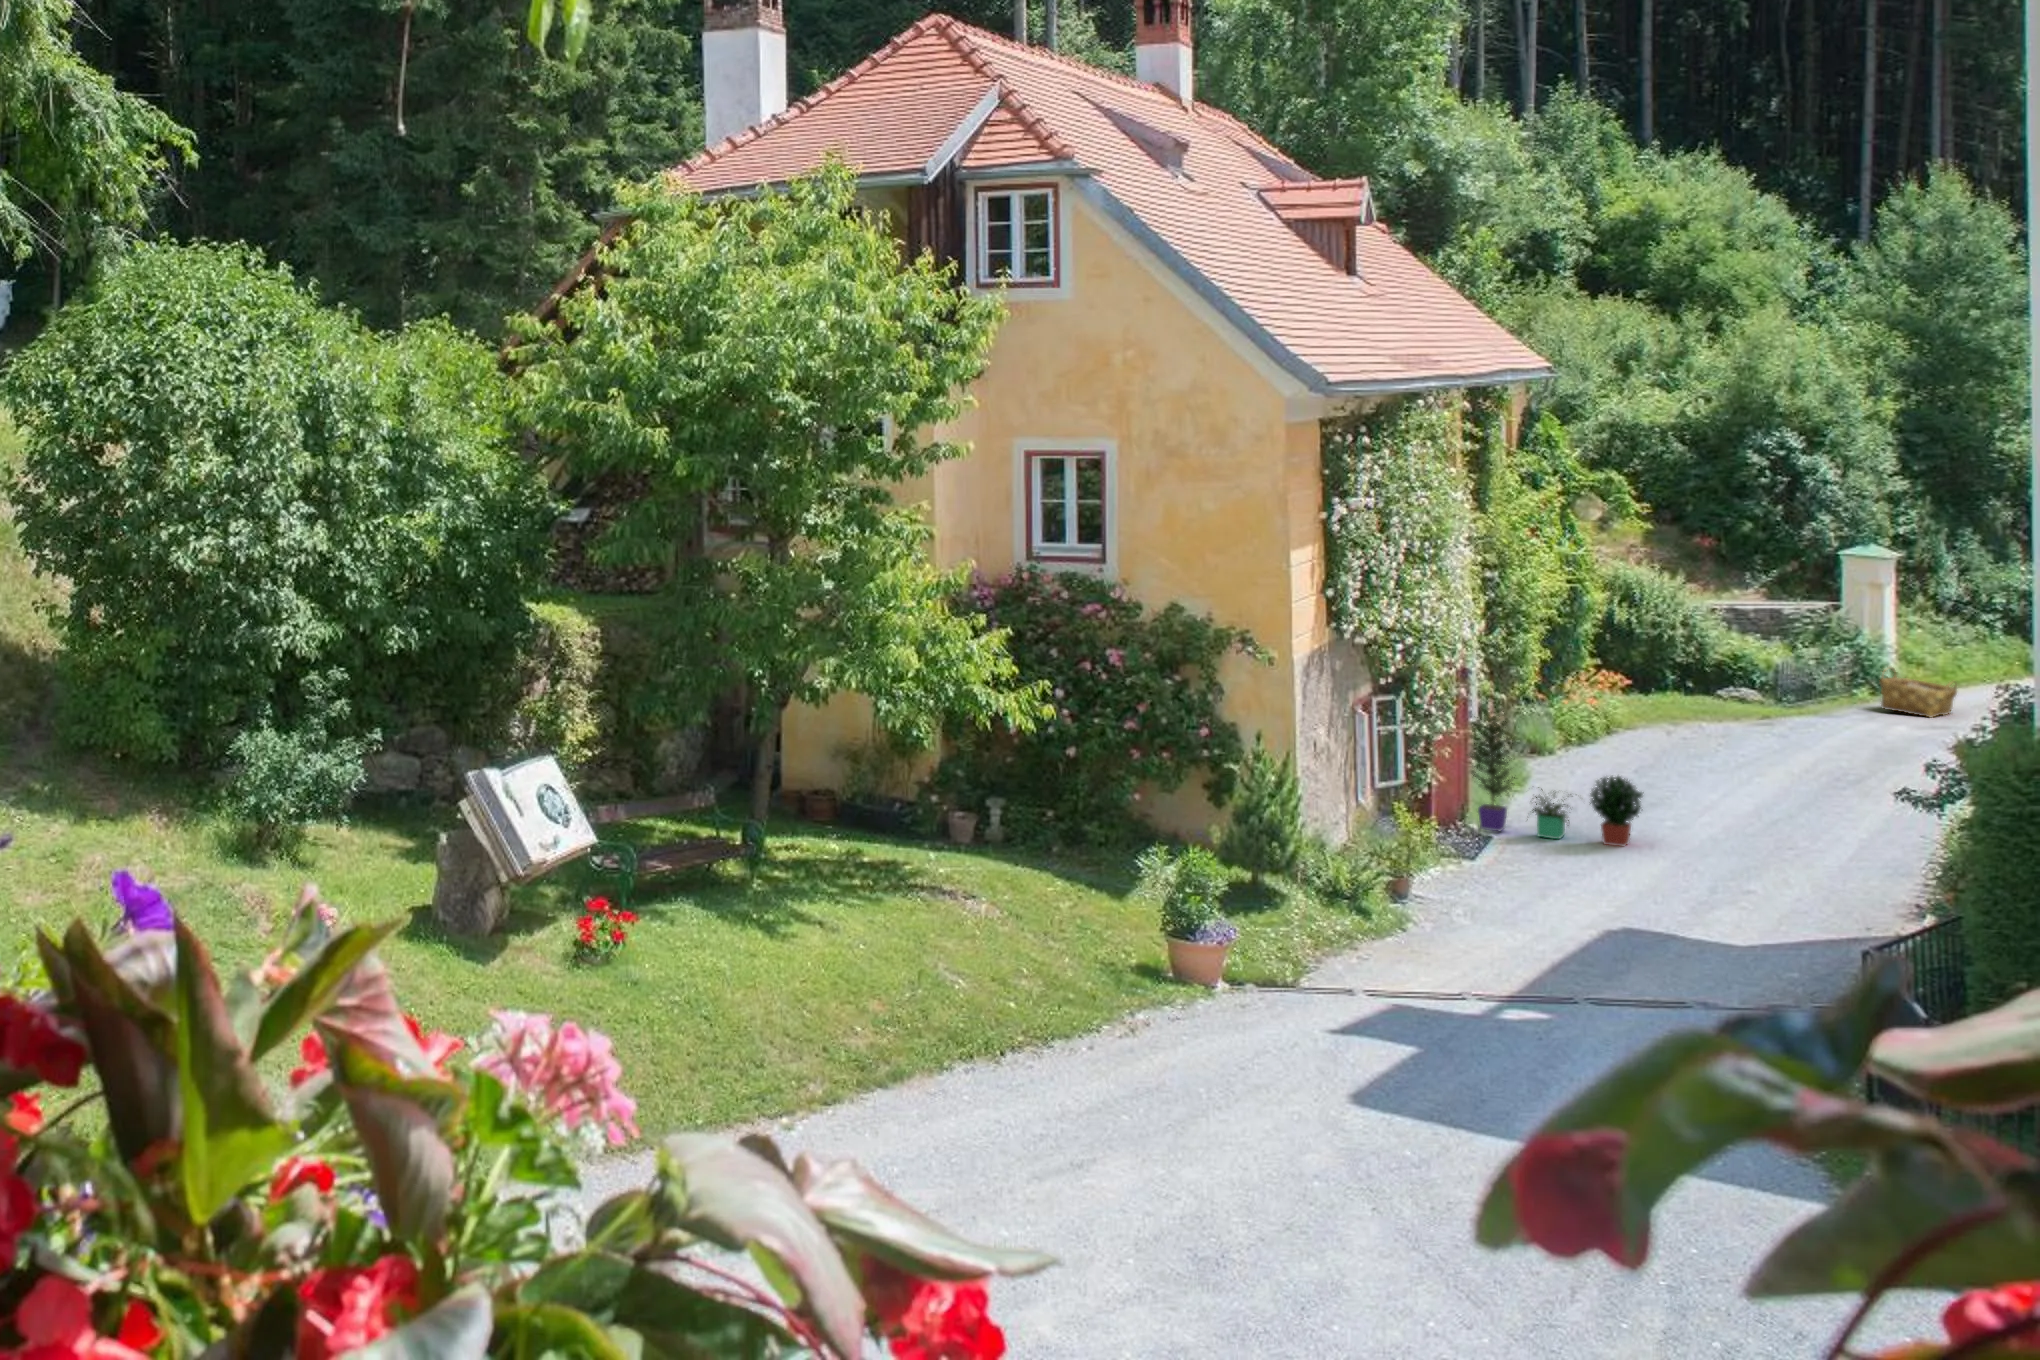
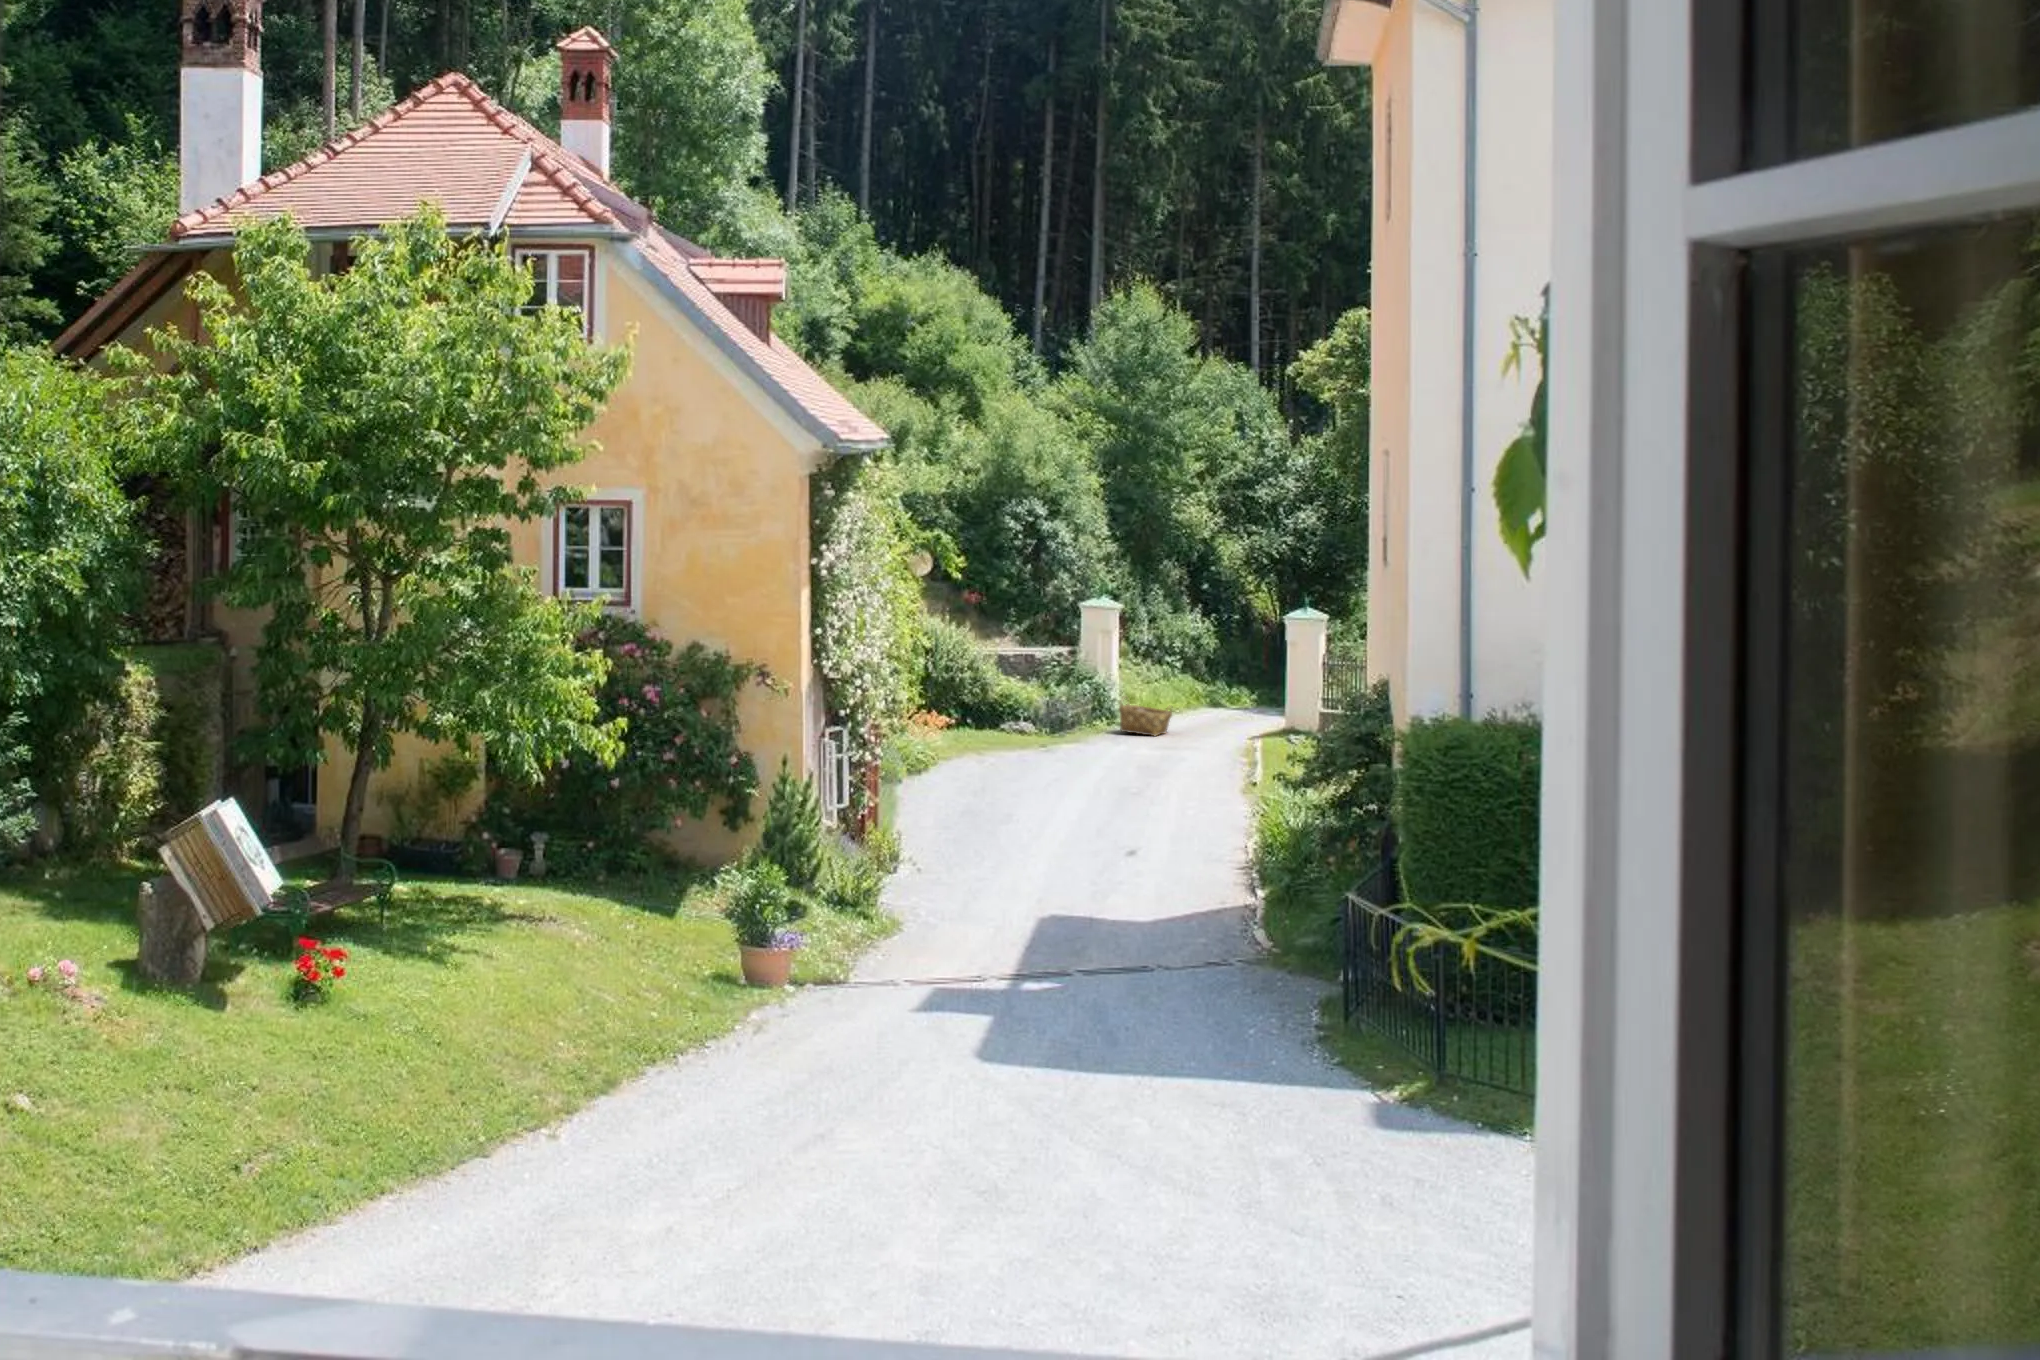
potted plant: present [1469,708,1642,846] -> none [886,734,1029,849]

